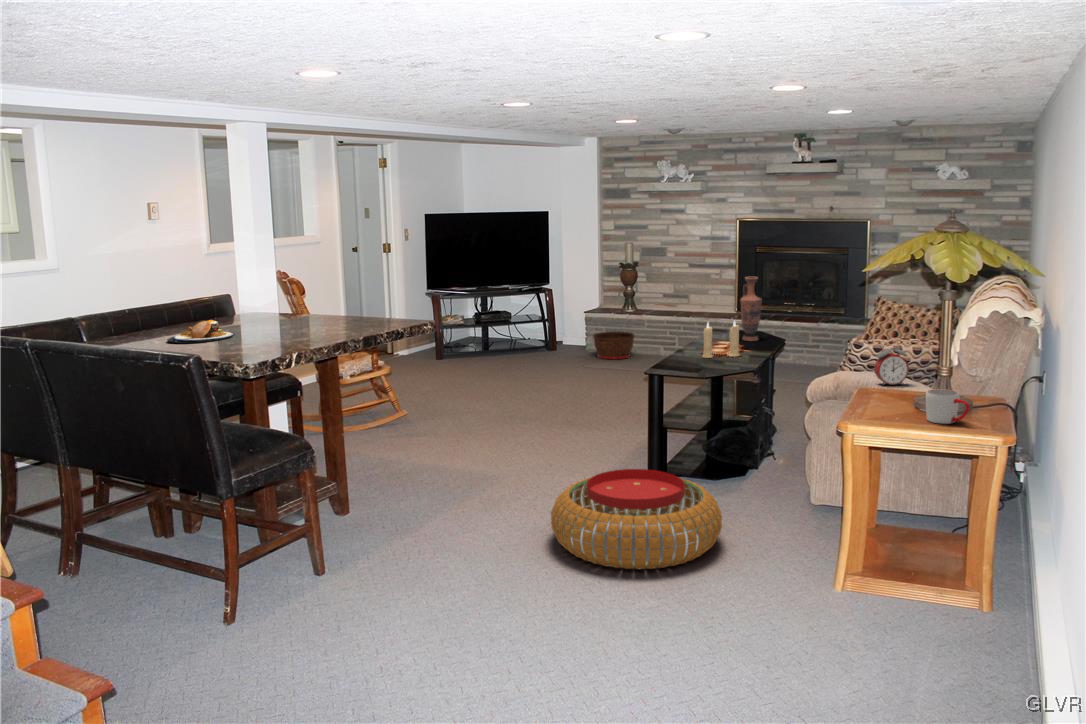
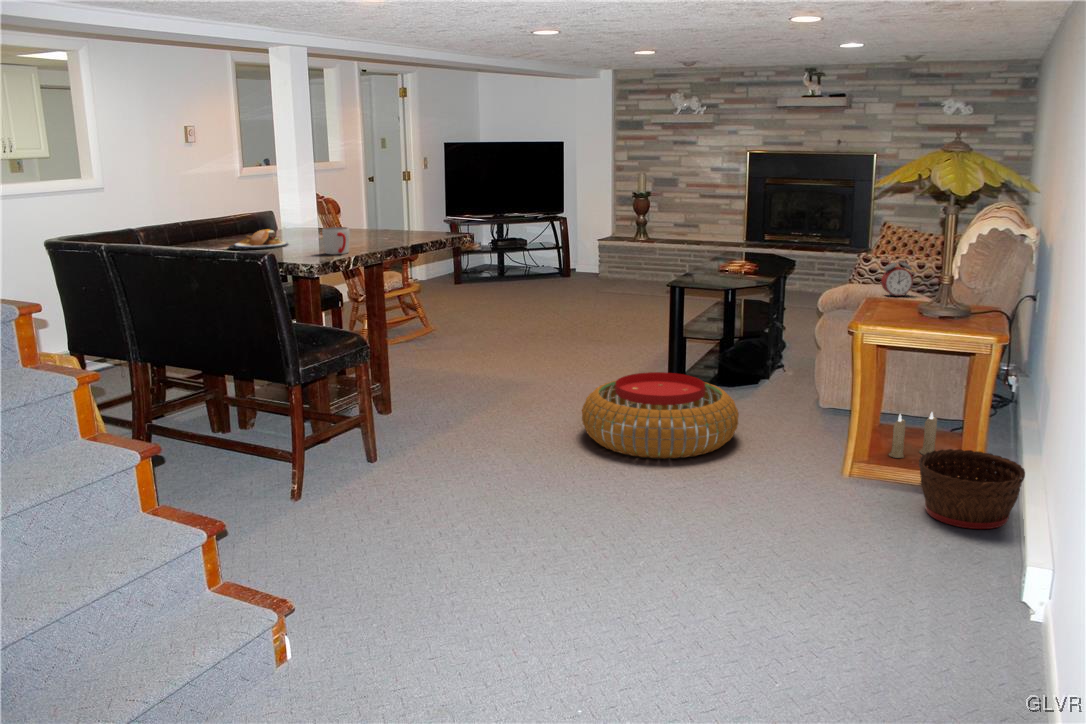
vase: present [740,277,762,341] -> none [755,201,775,262]
candle: present [702,321,740,358] -> present [889,412,937,458]
basket: present [593,332,634,359] -> present [919,449,1025,529]
mug: present [925,389,969,424] -> present [322,227,350,254]

